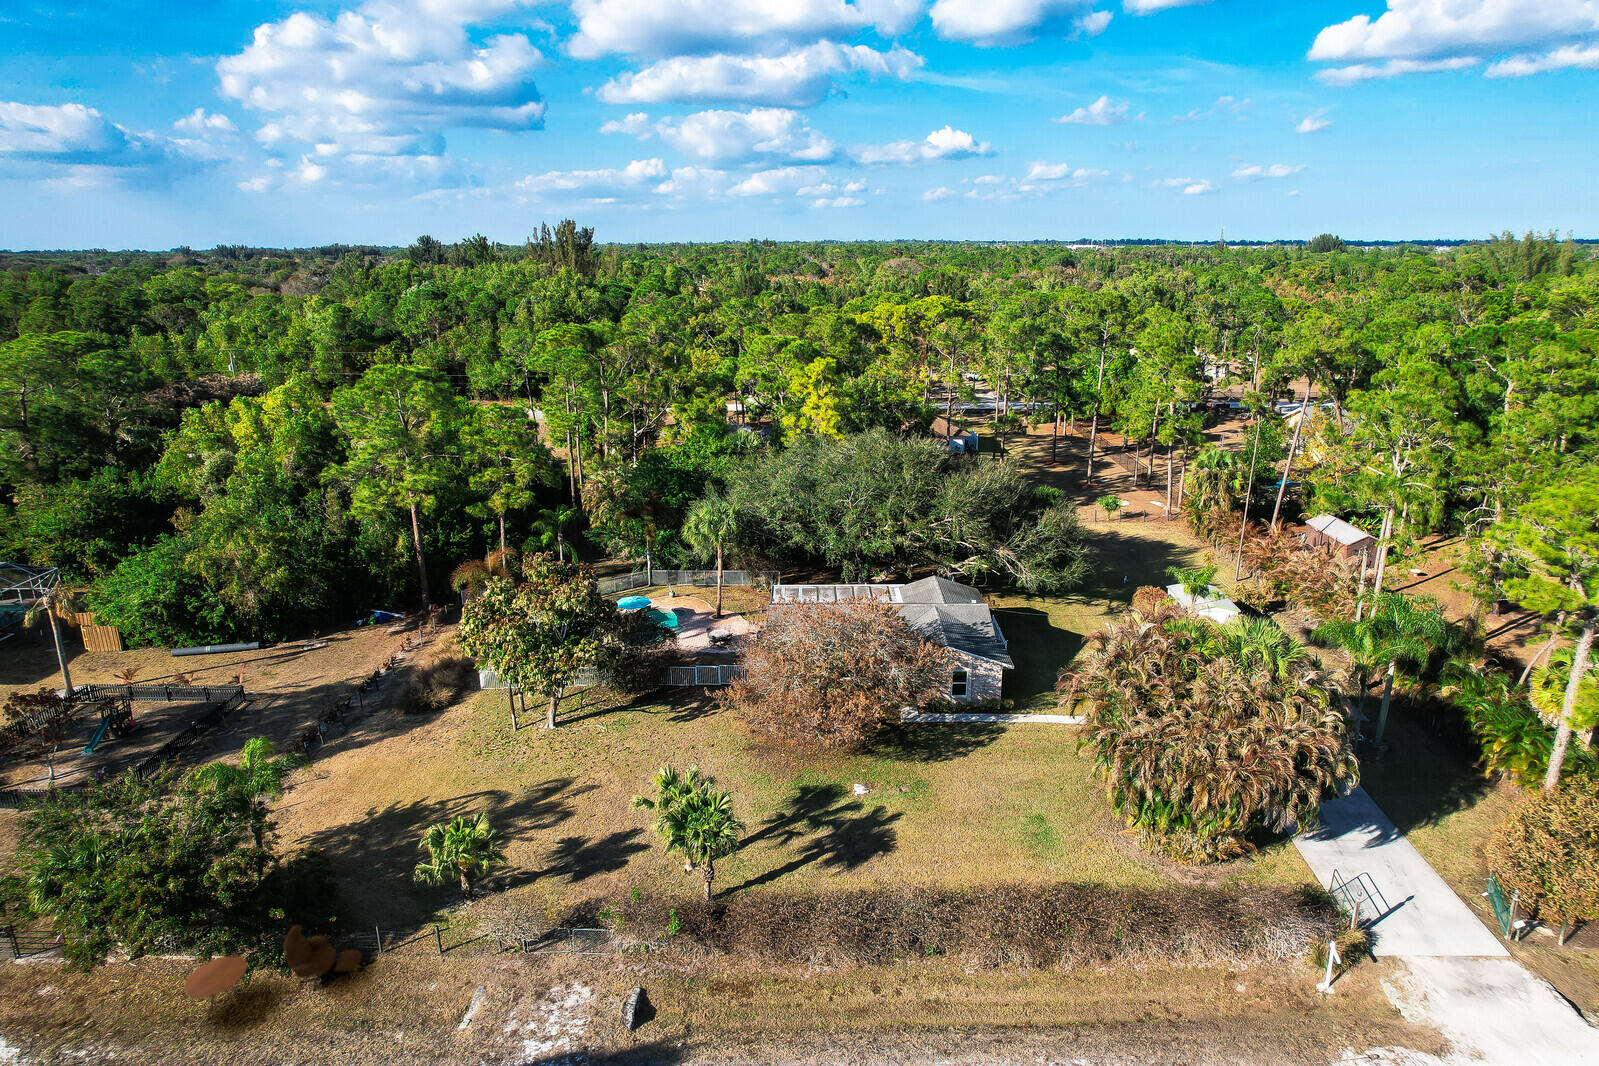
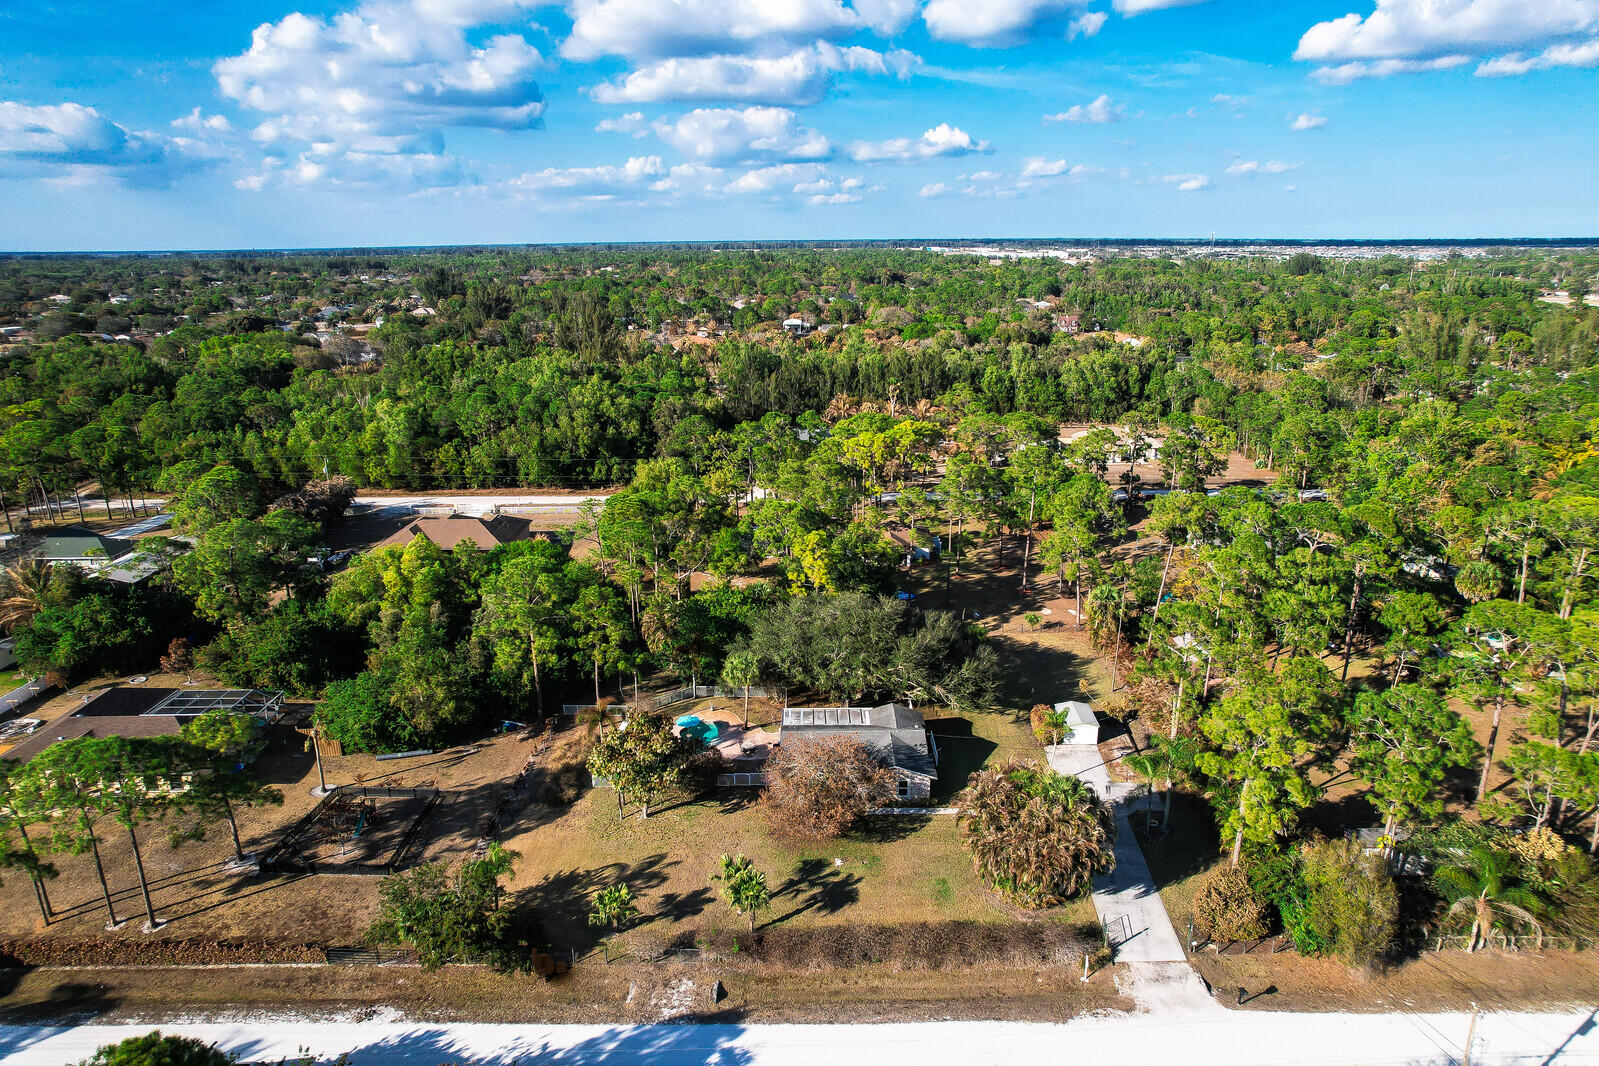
round table: present [184,955,247,1018] -> none [484,964,513,998]

